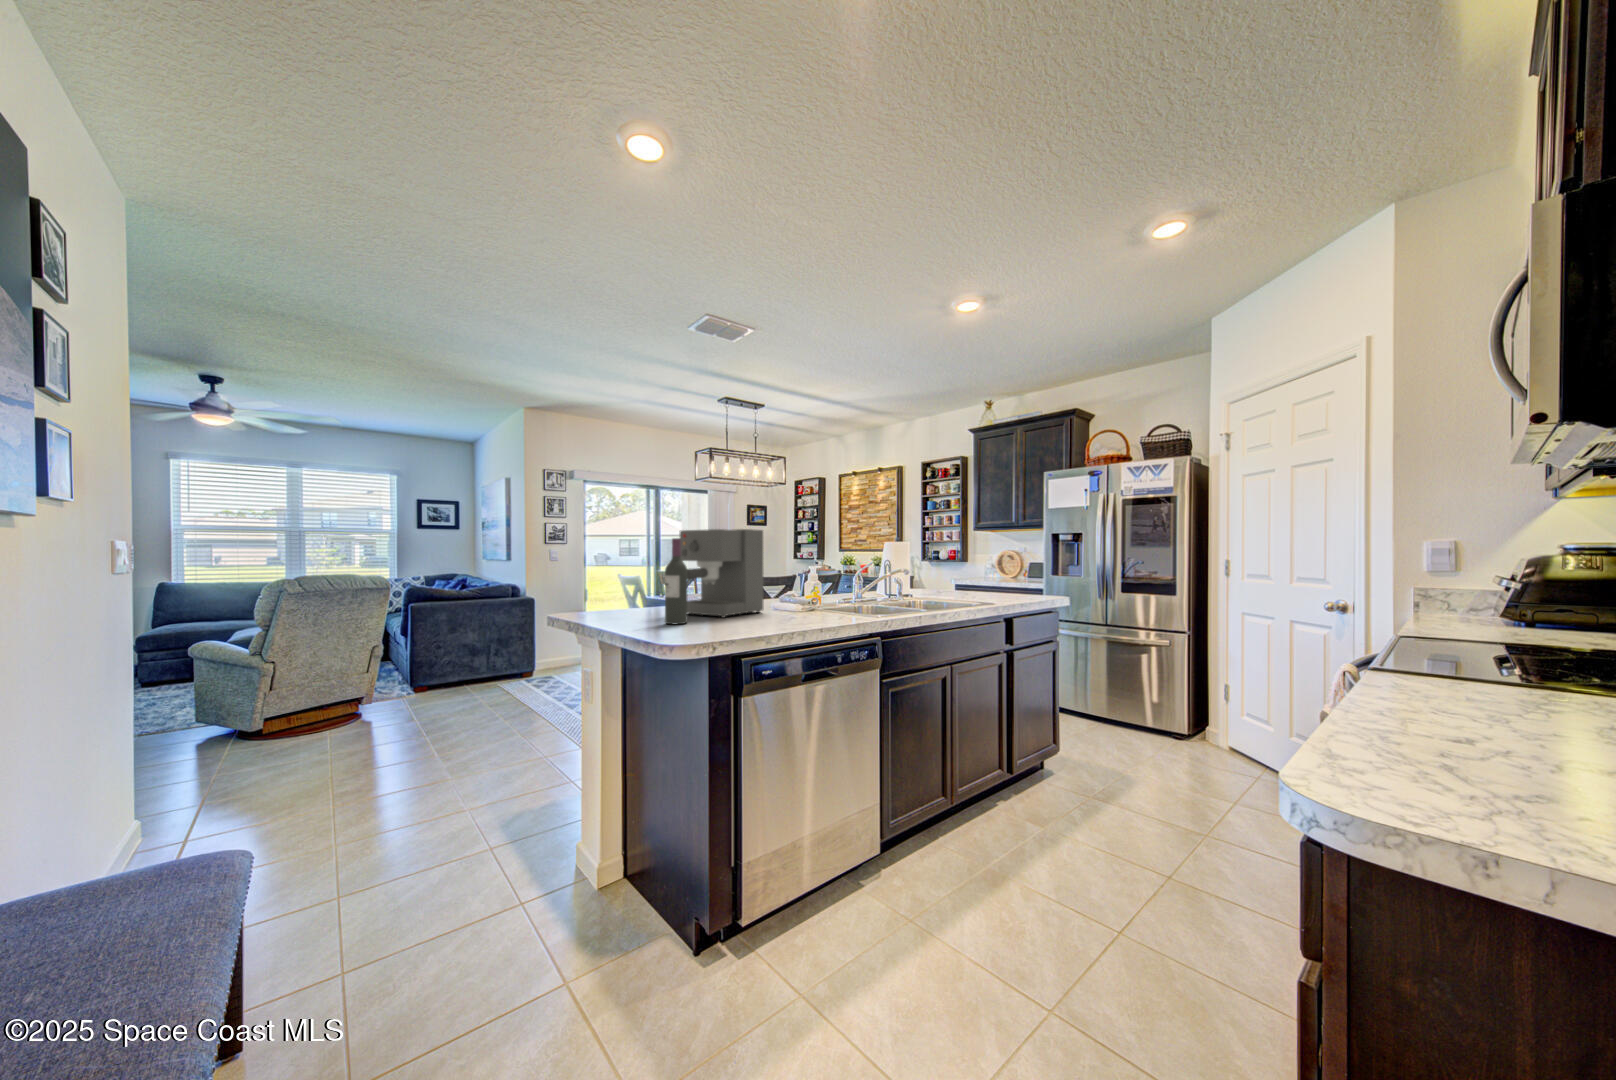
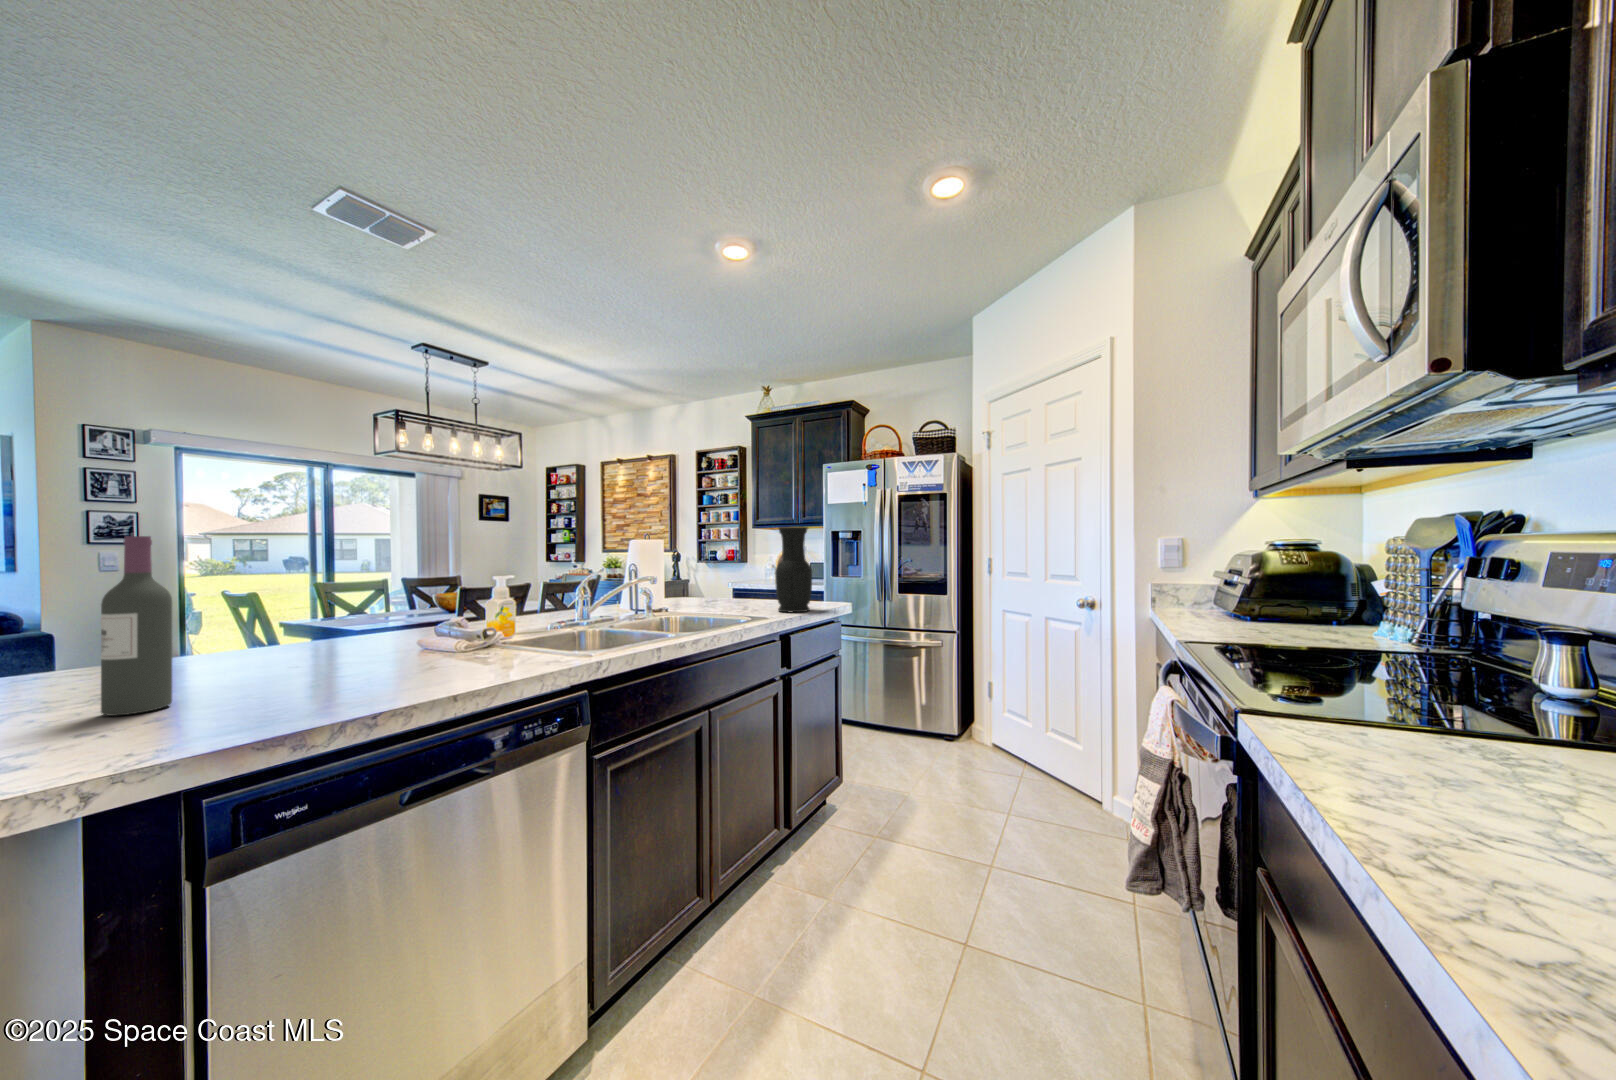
coffee maker: present [680,529,764,618] -> none [172,520,401,680]
vase: none [1001,531,1034,602] -> present [775,527,812,613]

